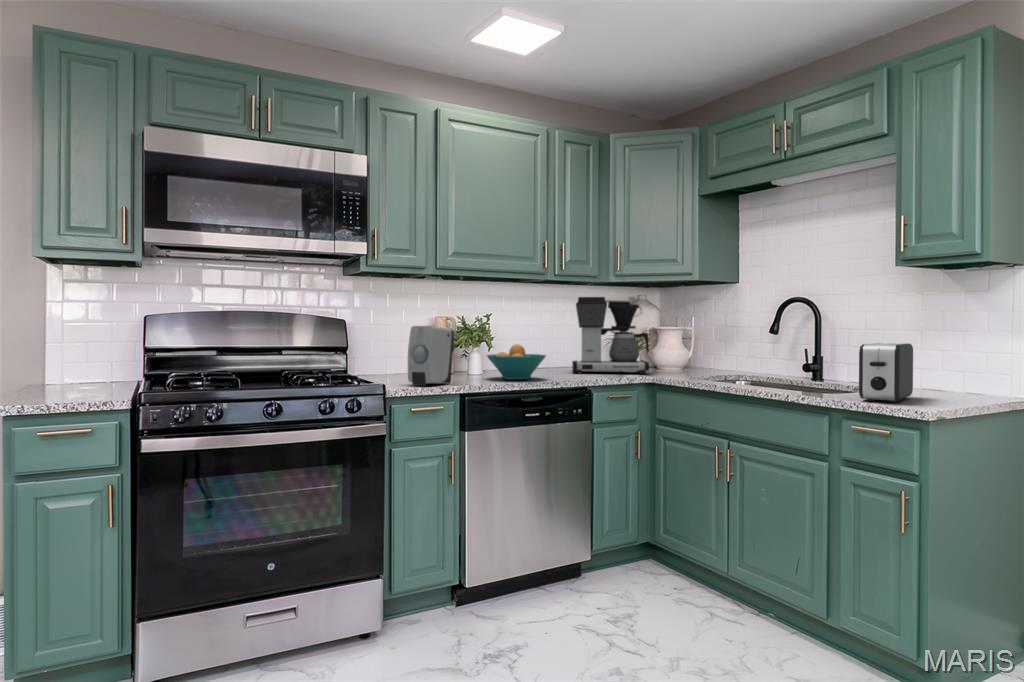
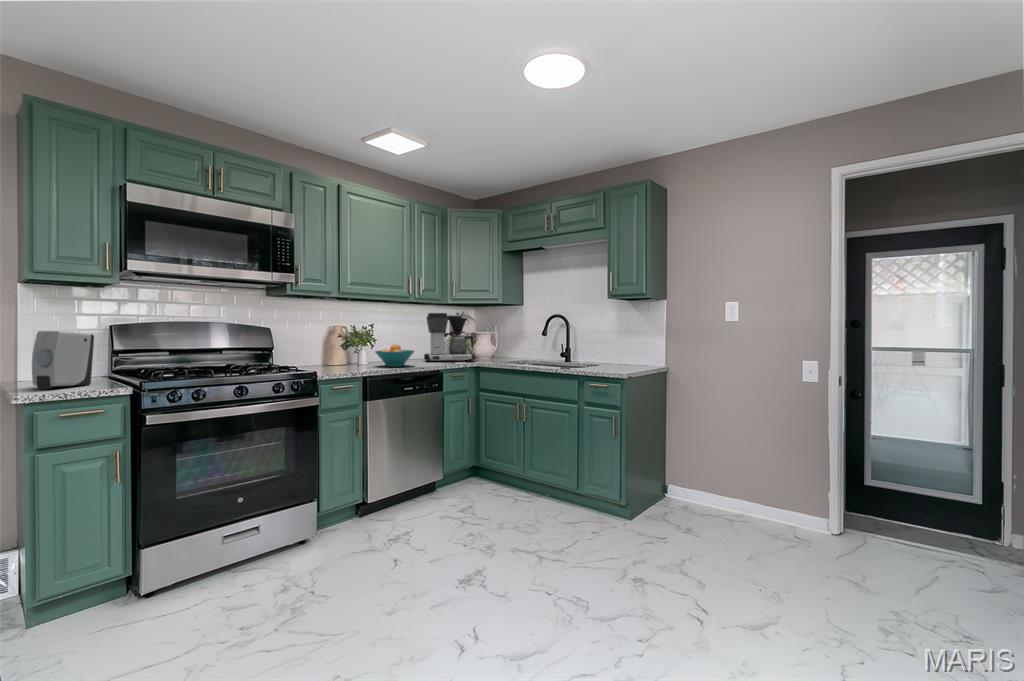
soap dispenser: present [408,326,453,386] -> present [32,331,94,389]
toaster: present [859,343,913,402] -> none [594,341,618,372]

